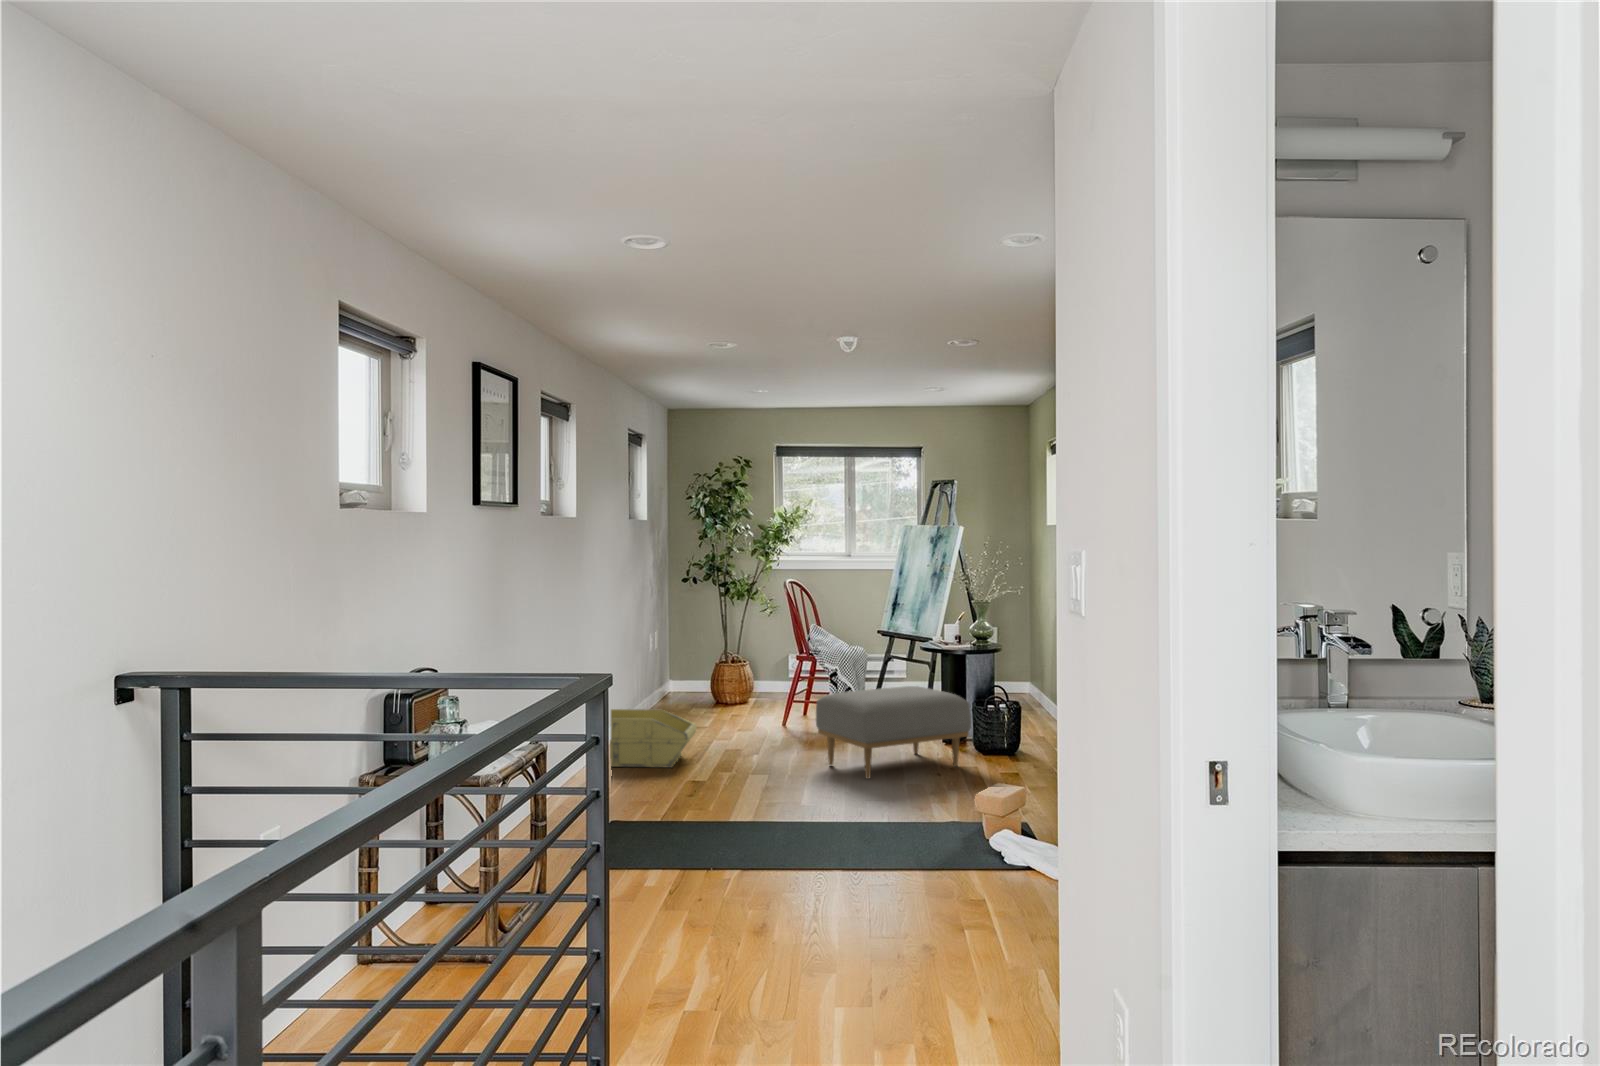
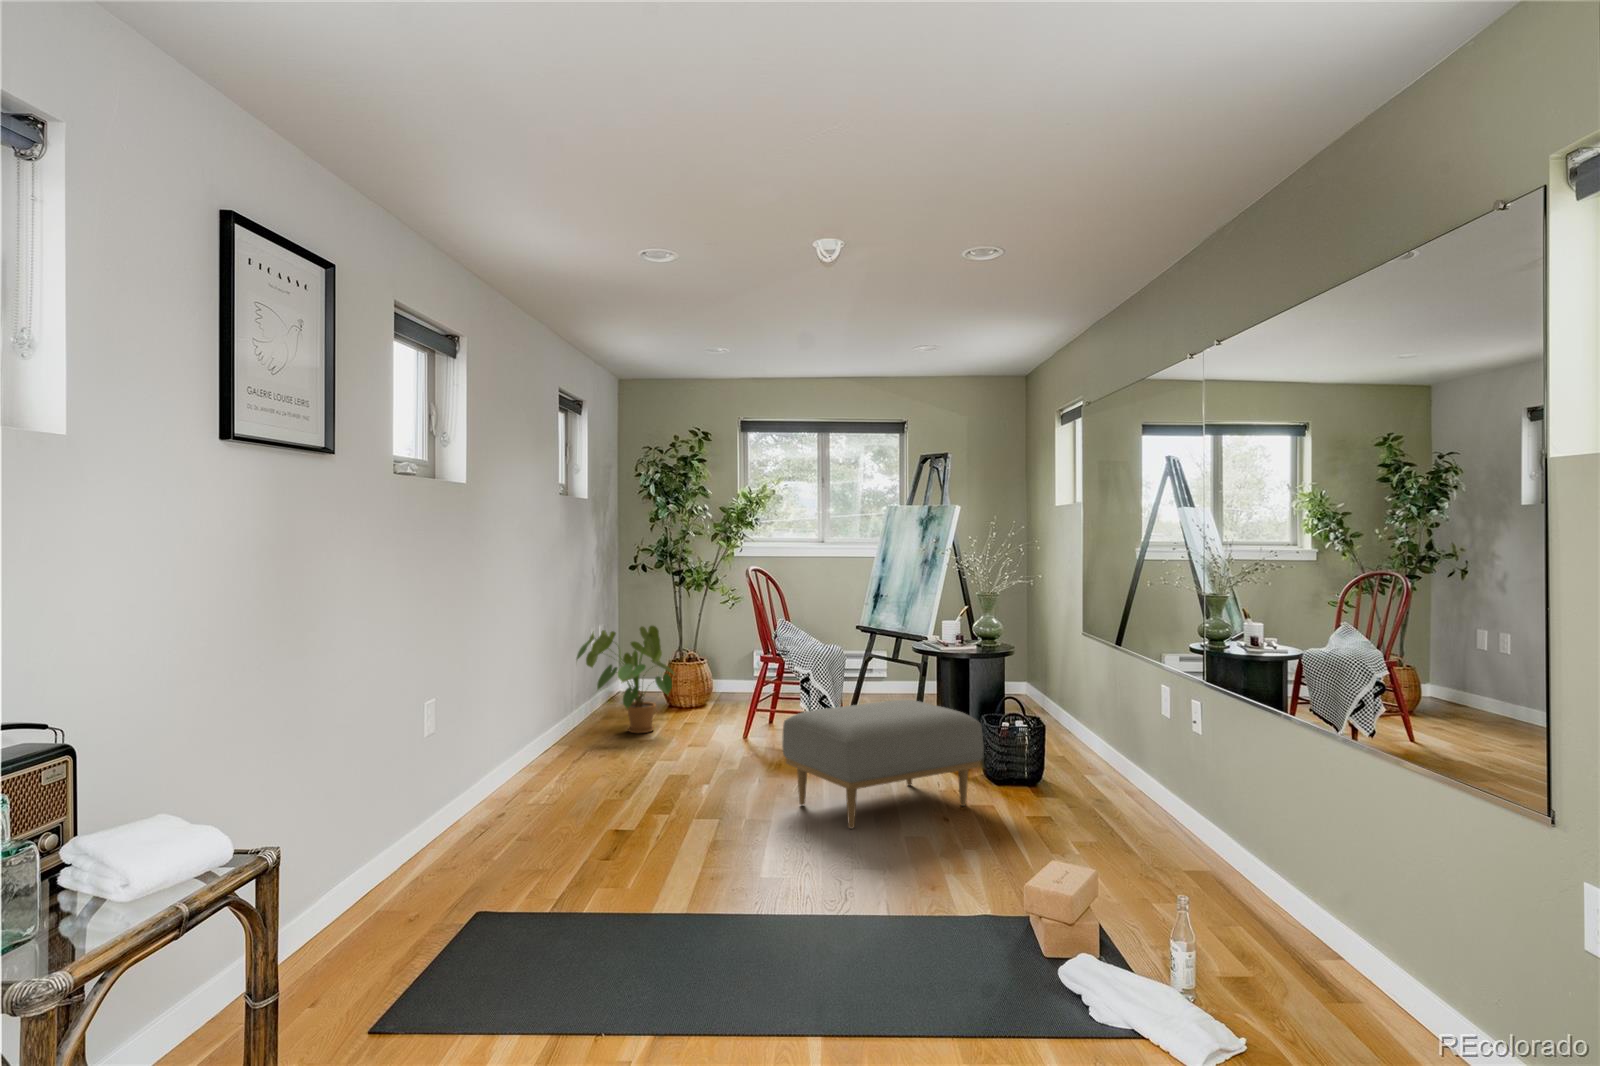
house plant: none [642,629,726,720] -> present [577,625,674,733]
storage bin: present [610,709,697,768] -> none [481,730,631,810]

